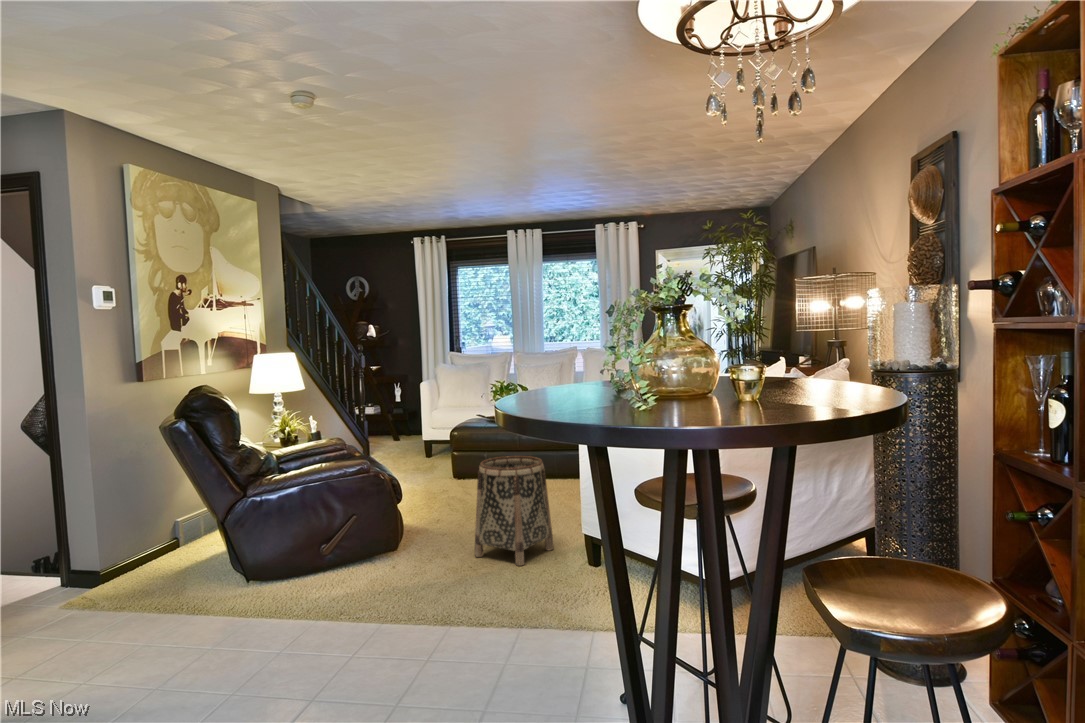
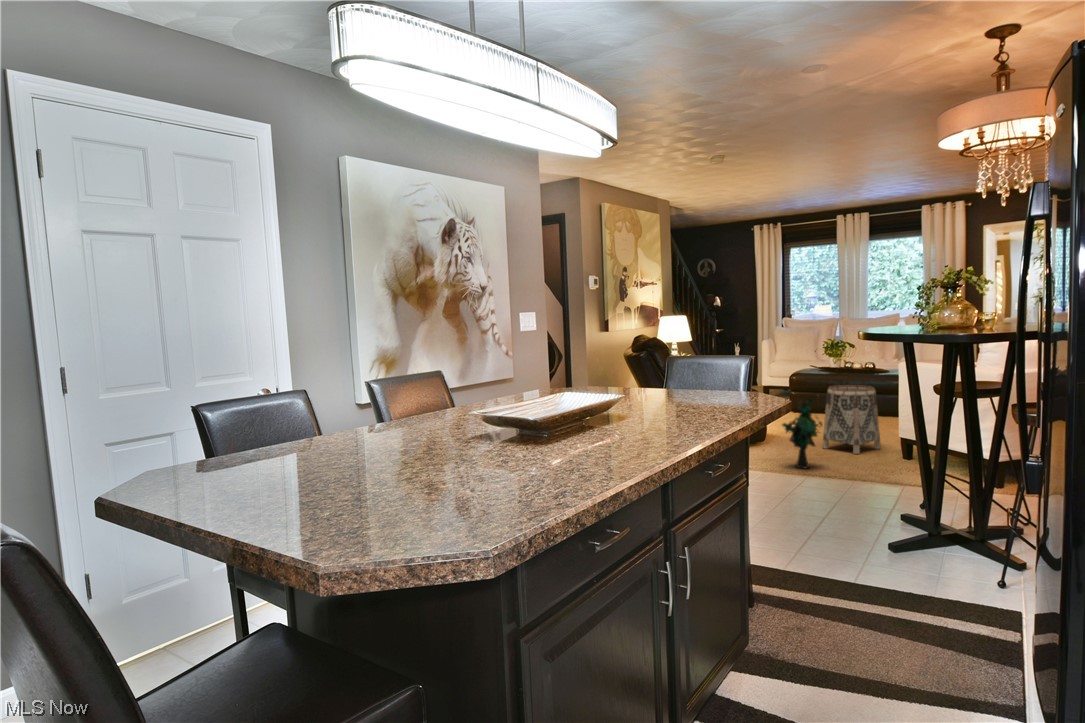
decorative plant: none [396,495,464,616] -> present [782,399,823,469]

